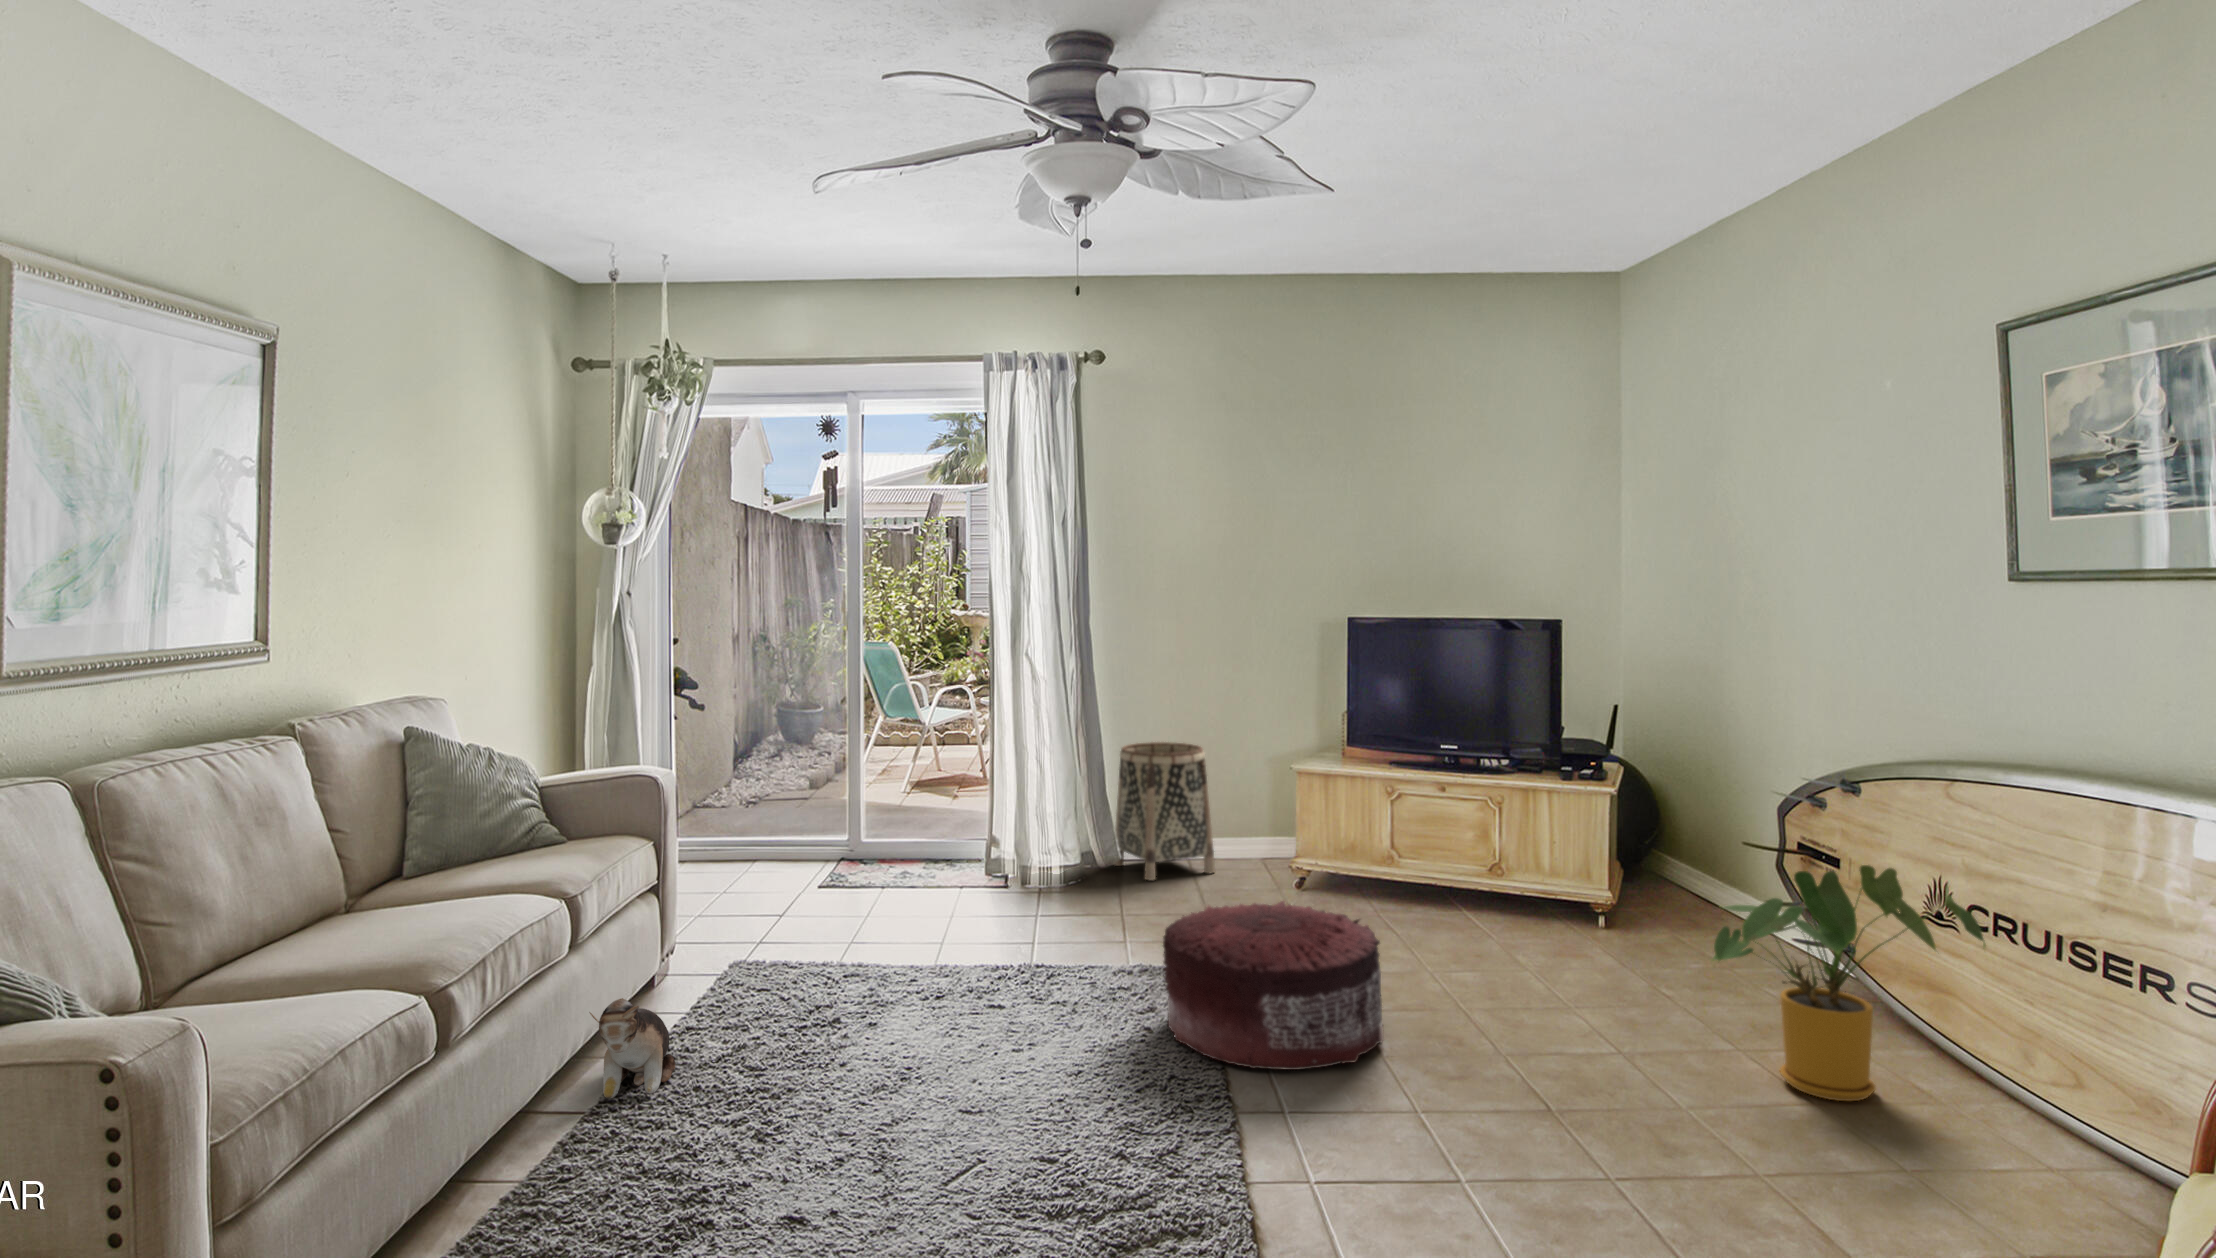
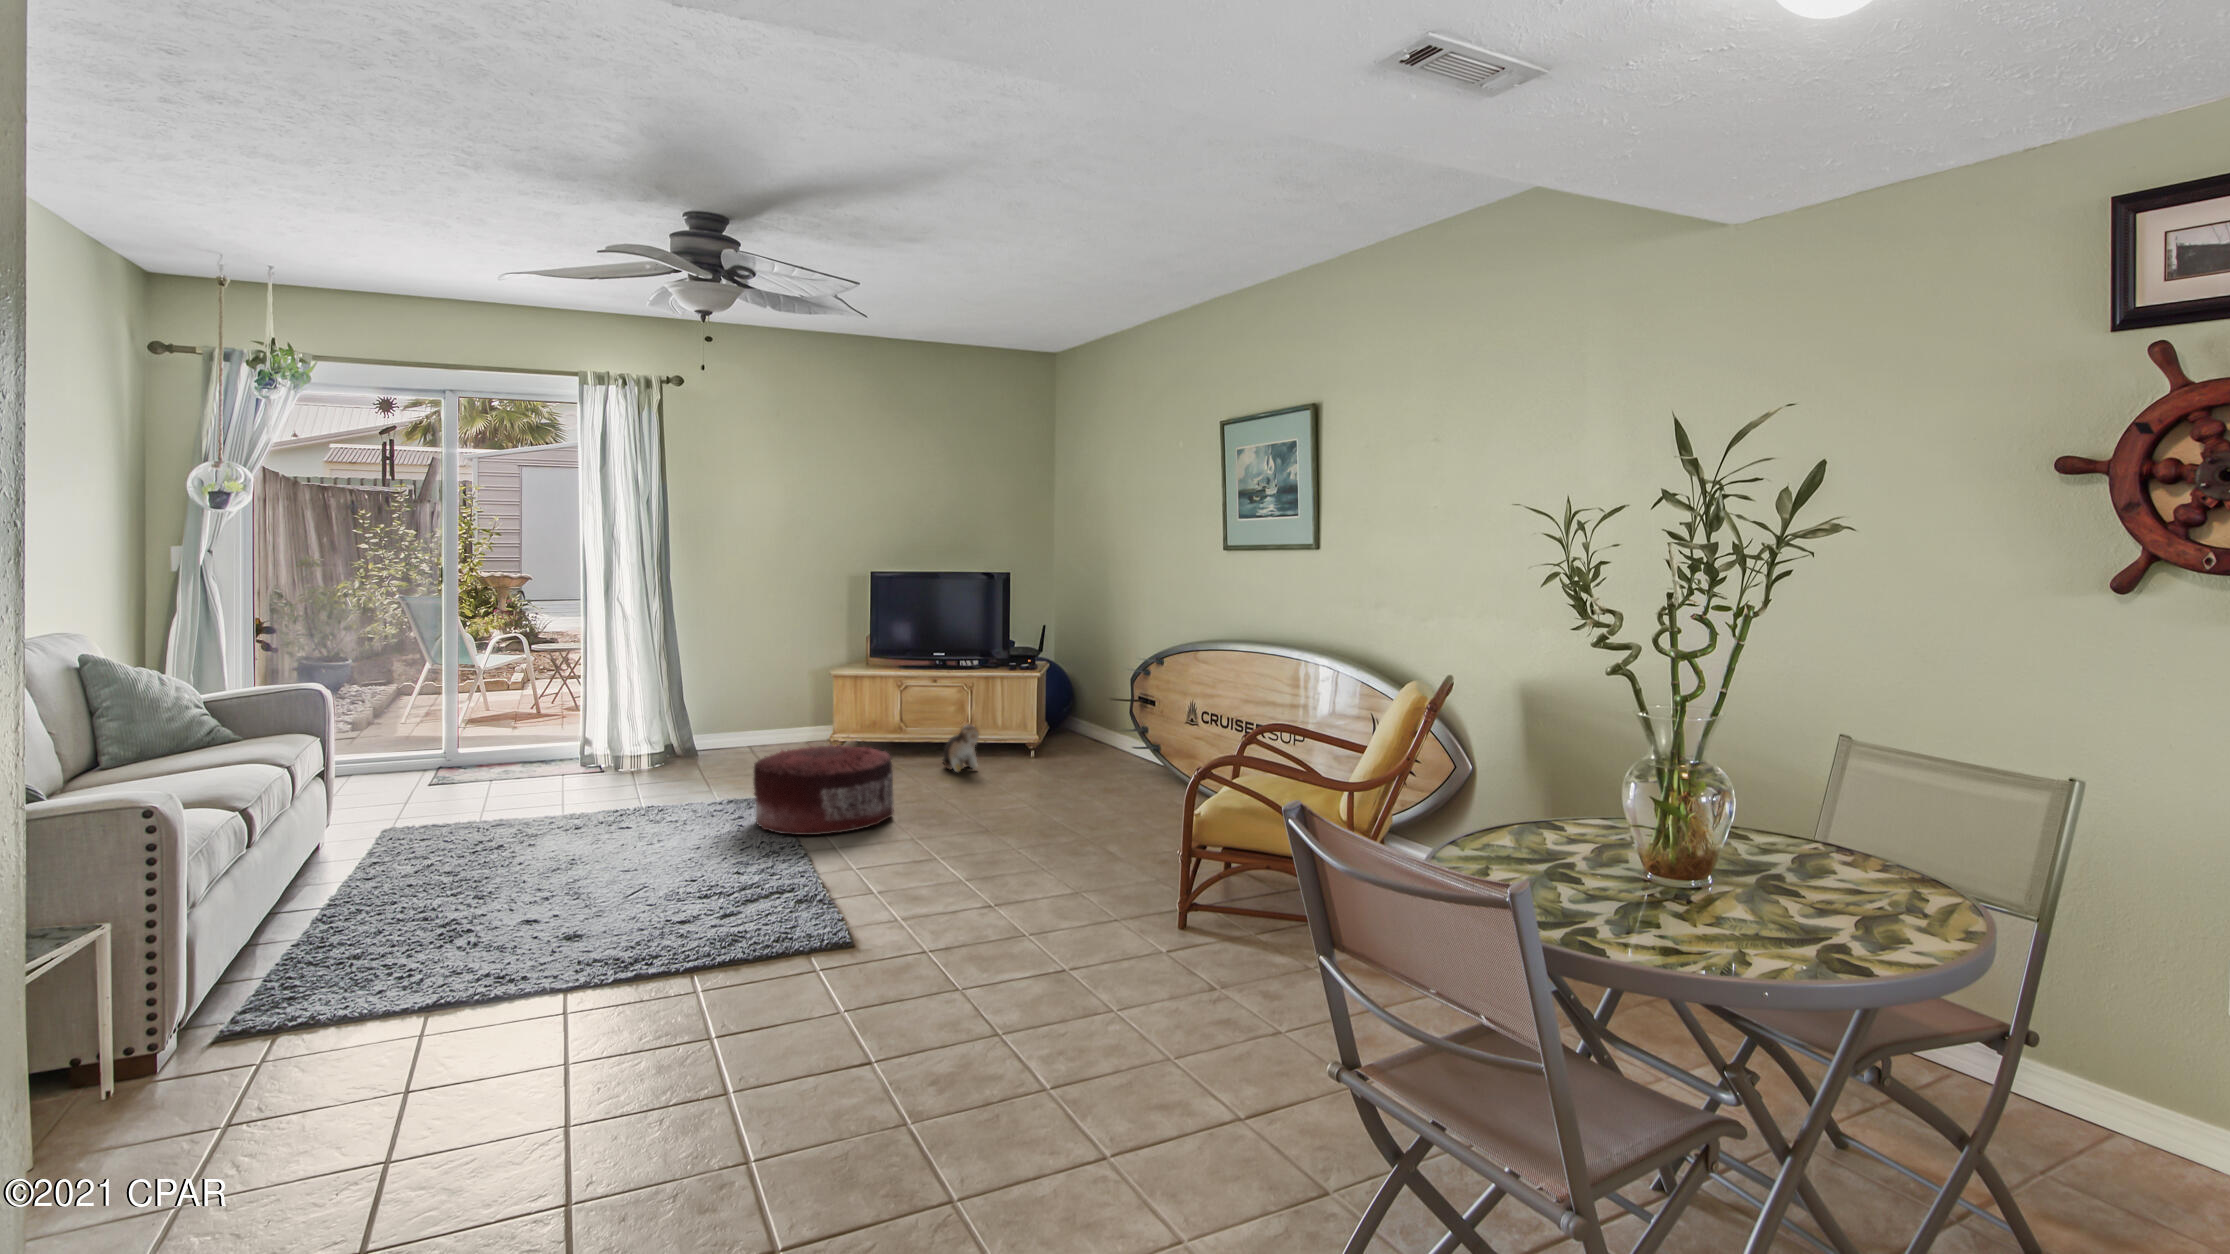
basket: present [1113,742,1215,880] -> none [691,659,773,760]
house plant: present [1713,865,1986,1101] -> none [1070,693,1189,811]
plush toy: present [589,998,675,1099] -> present [943,724,979,772]

